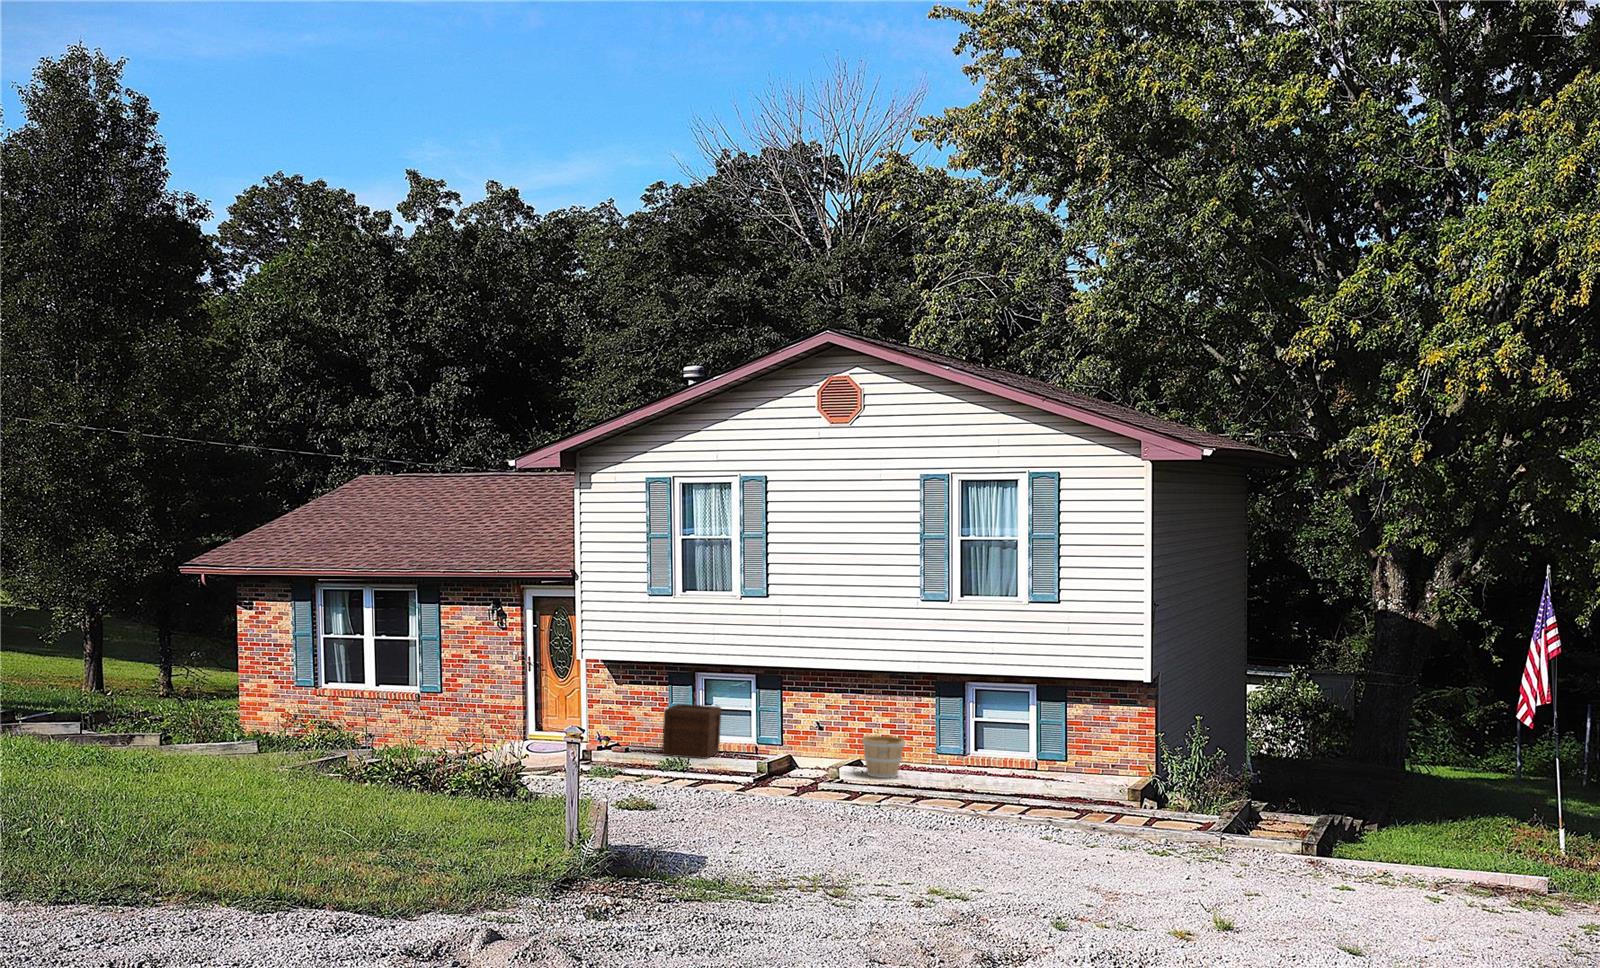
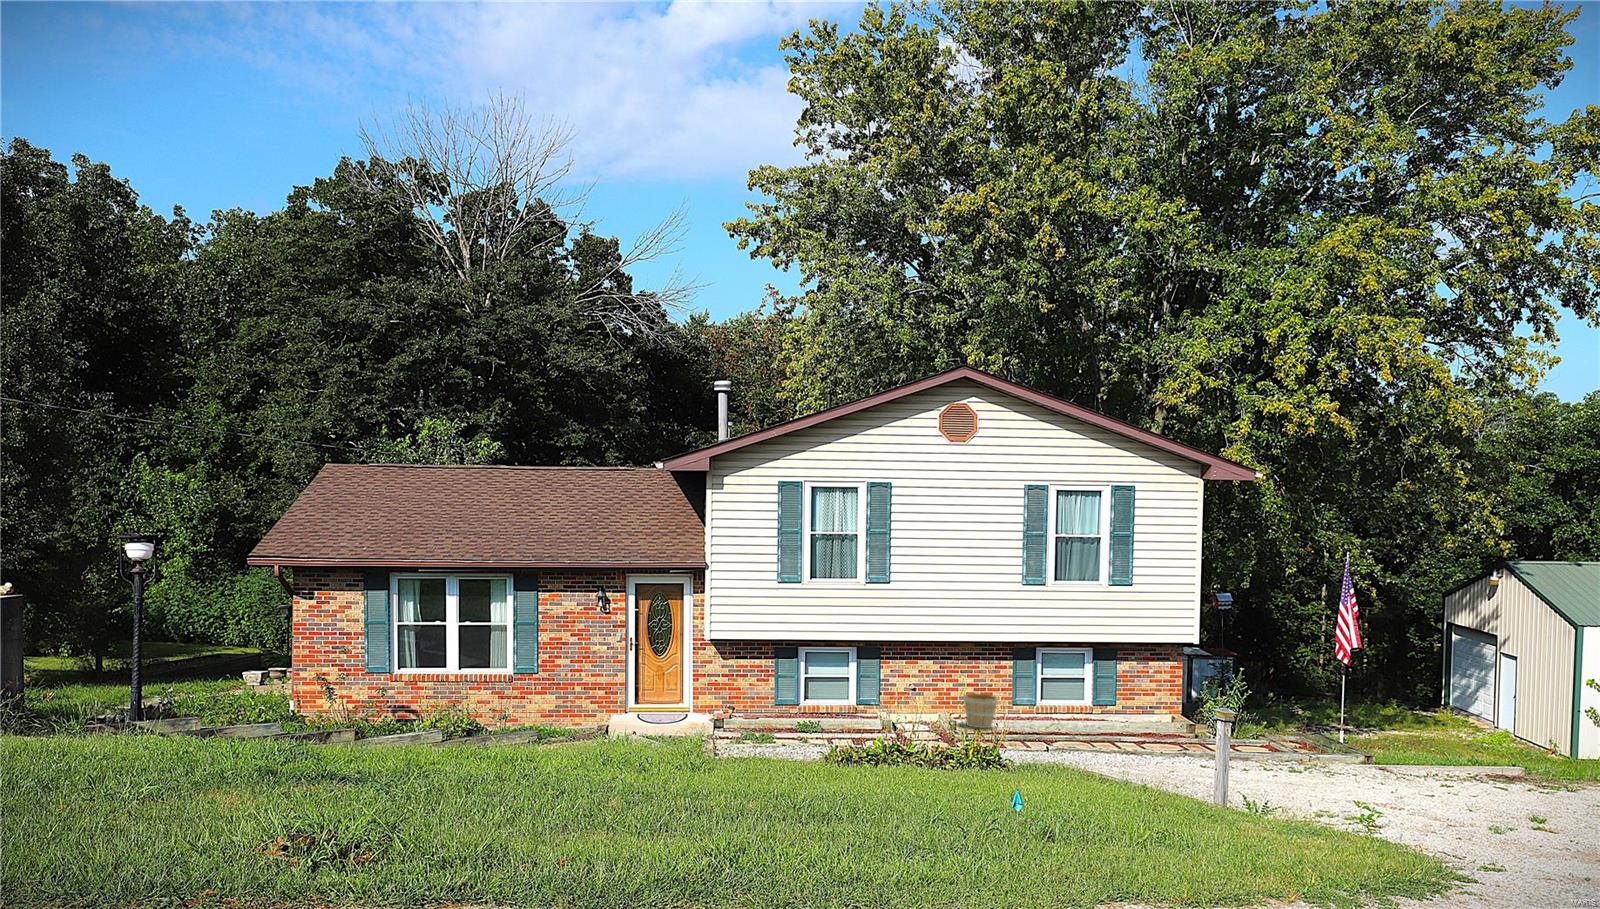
wooden crate: present [662,704,721,759] -> none [787,675,837,722]

